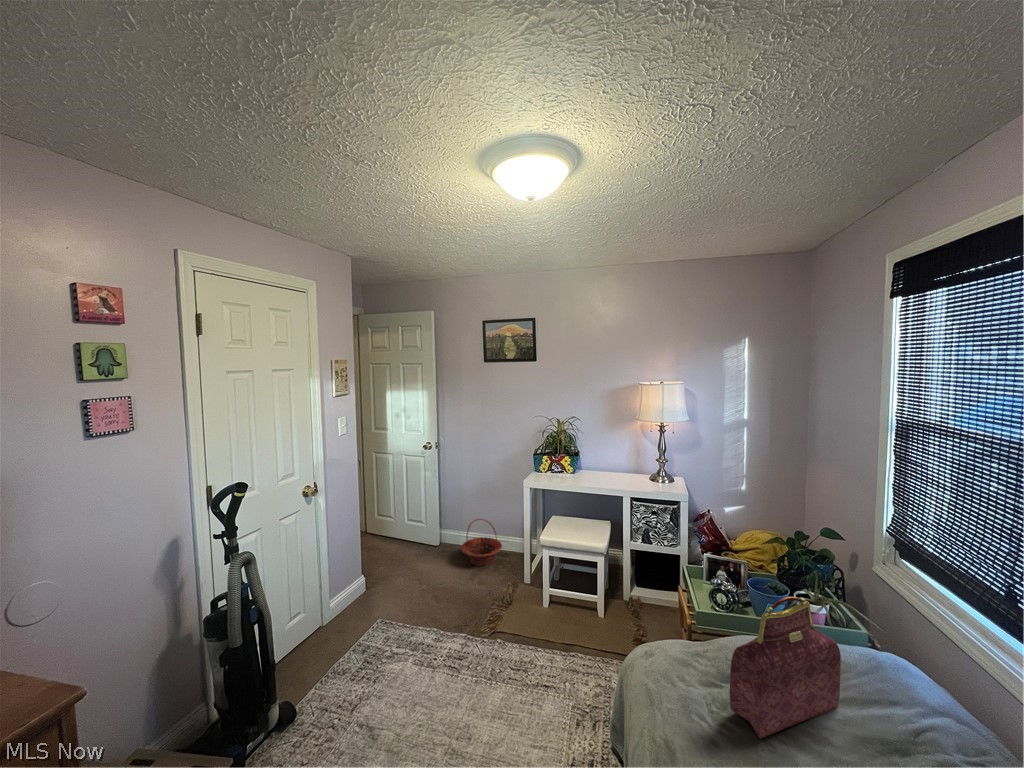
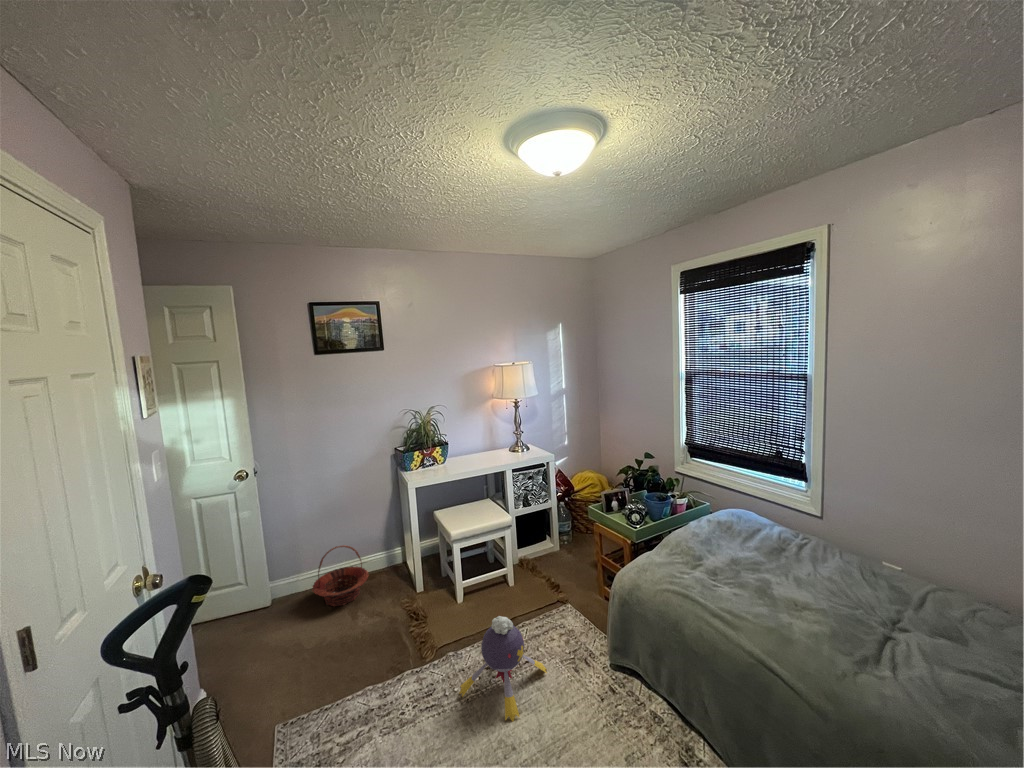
handbag: present [730,597,841,738] -> none [719,482,746,574]
plush toy: none [475,623,555,722] -> present [459,616,547,722]

